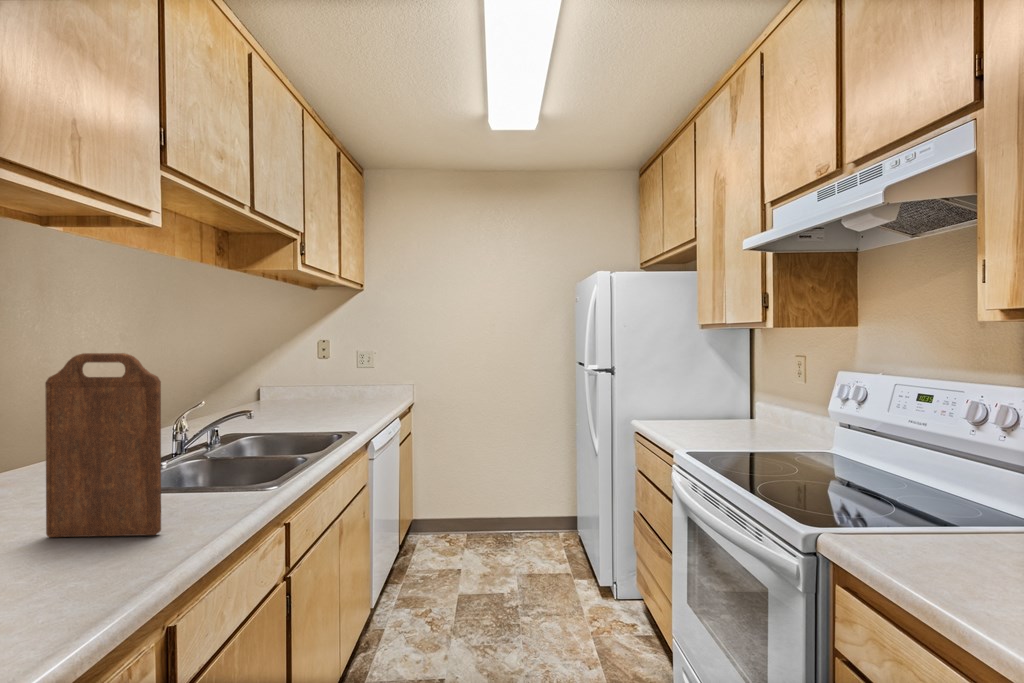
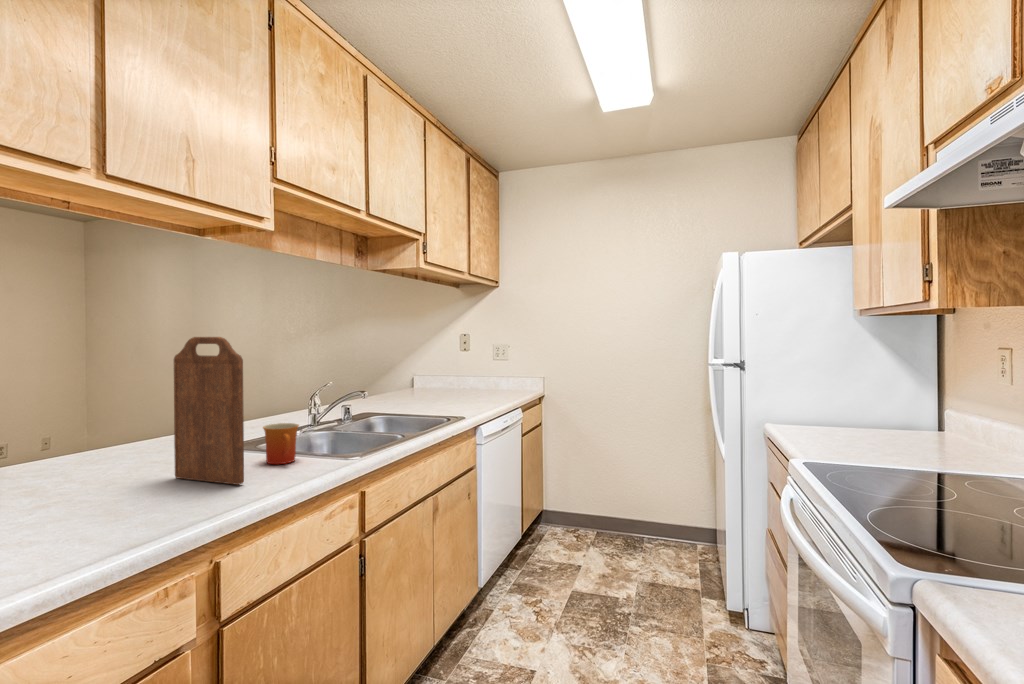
mug: none [160,453,207,505] -> present [263,423,299,464]

